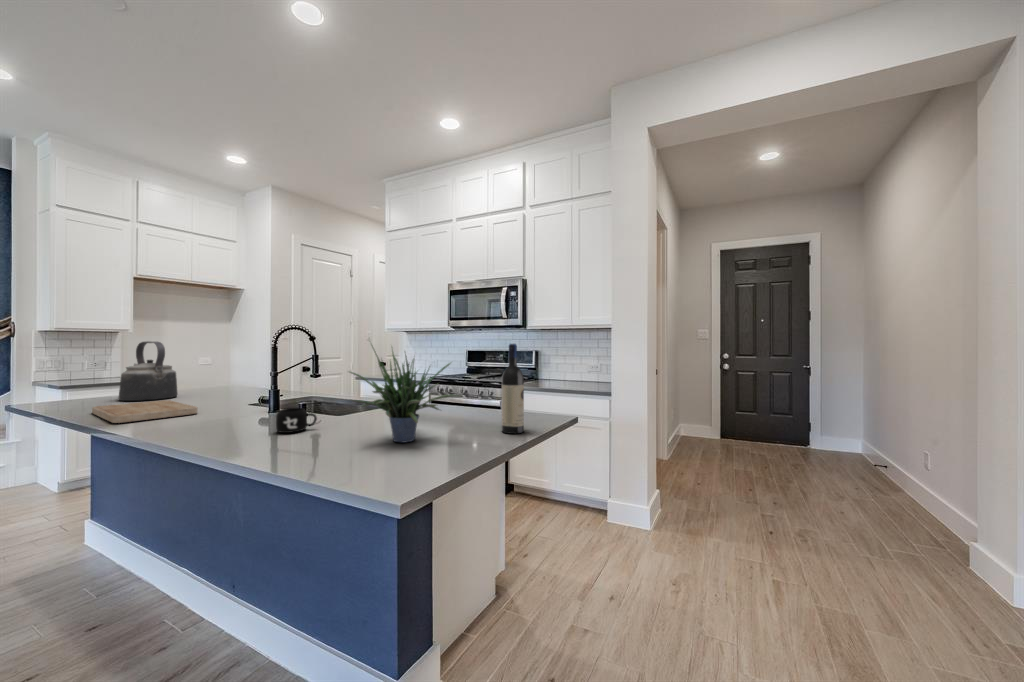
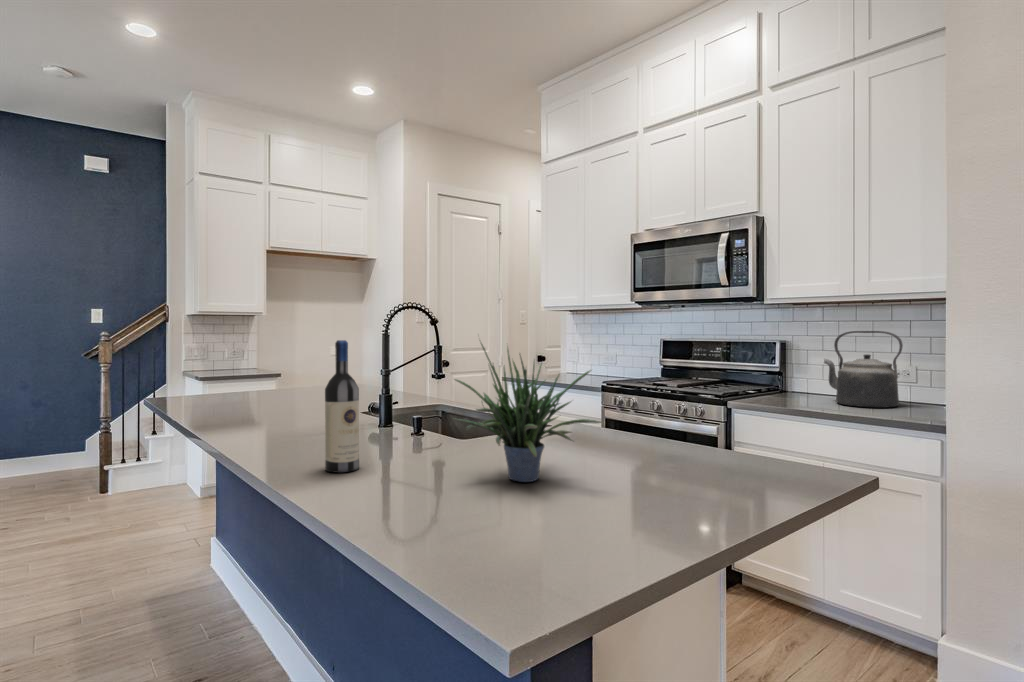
kettle: present [119,341,178,401] -> present [824,331,903,408]
wine bottle: present [502,344,524,434] -> present [325,340,359,472]
cutting board: present [92,400,198,423] -> none [222,402,310,426]
mug: present [276,408,317,433] -> none [379,422,425,454]

